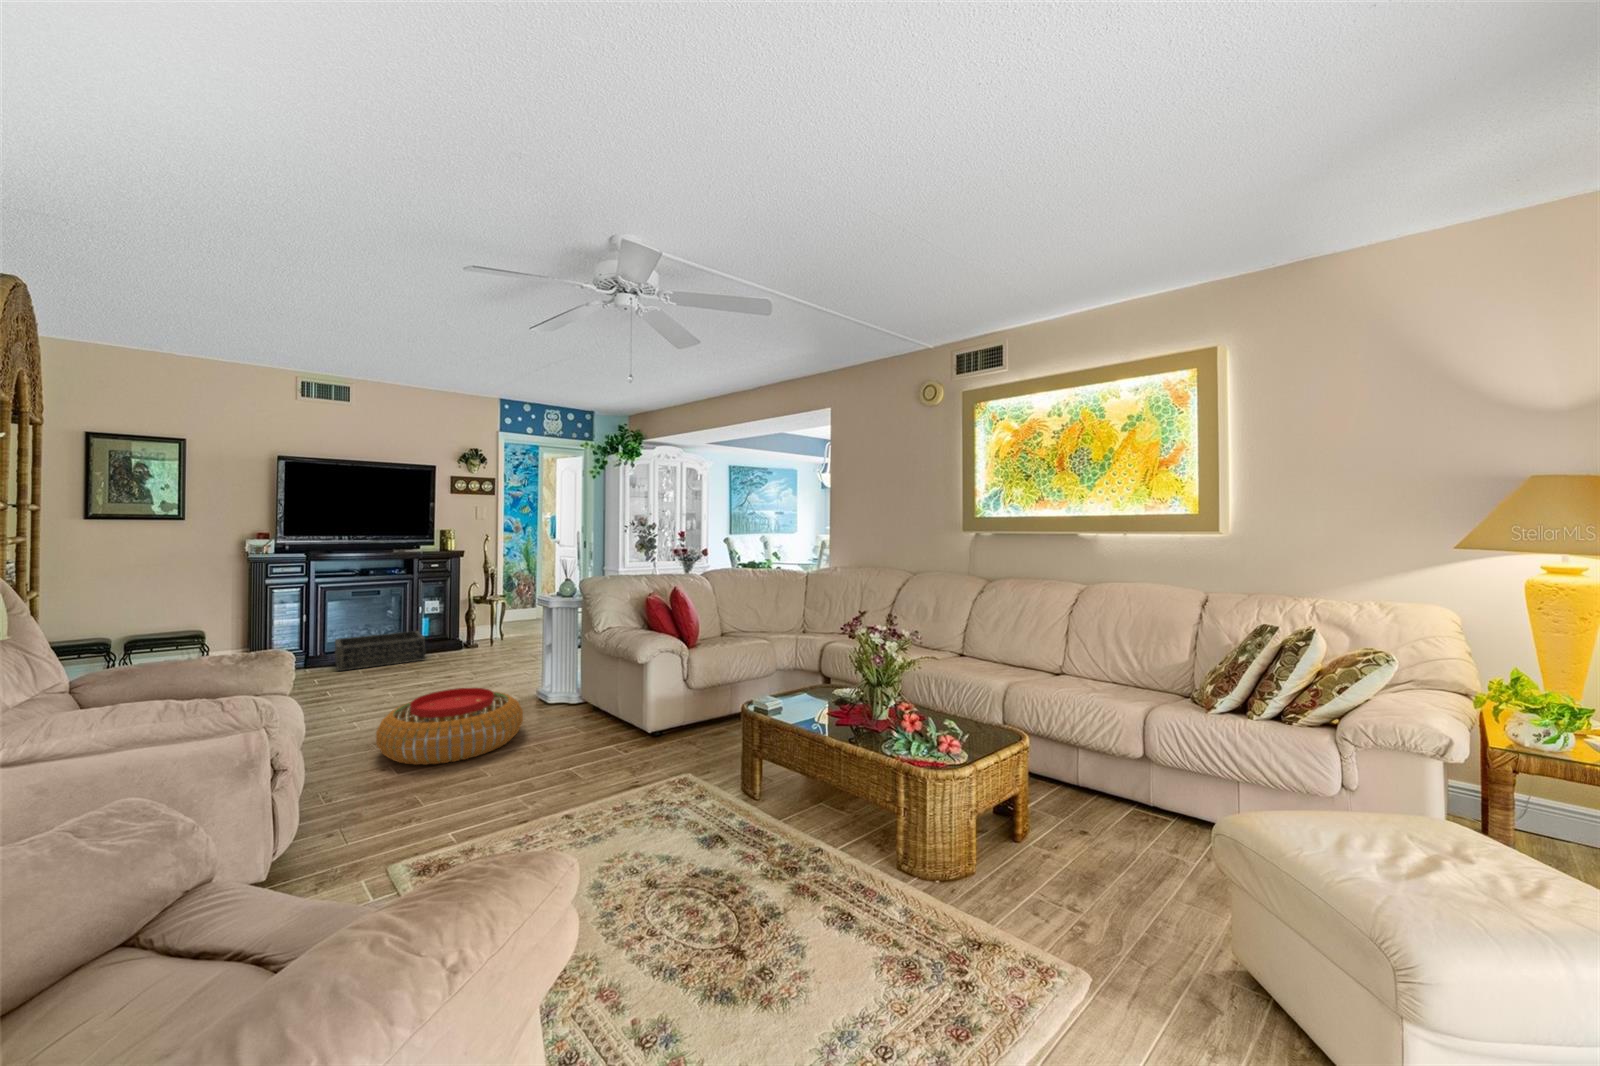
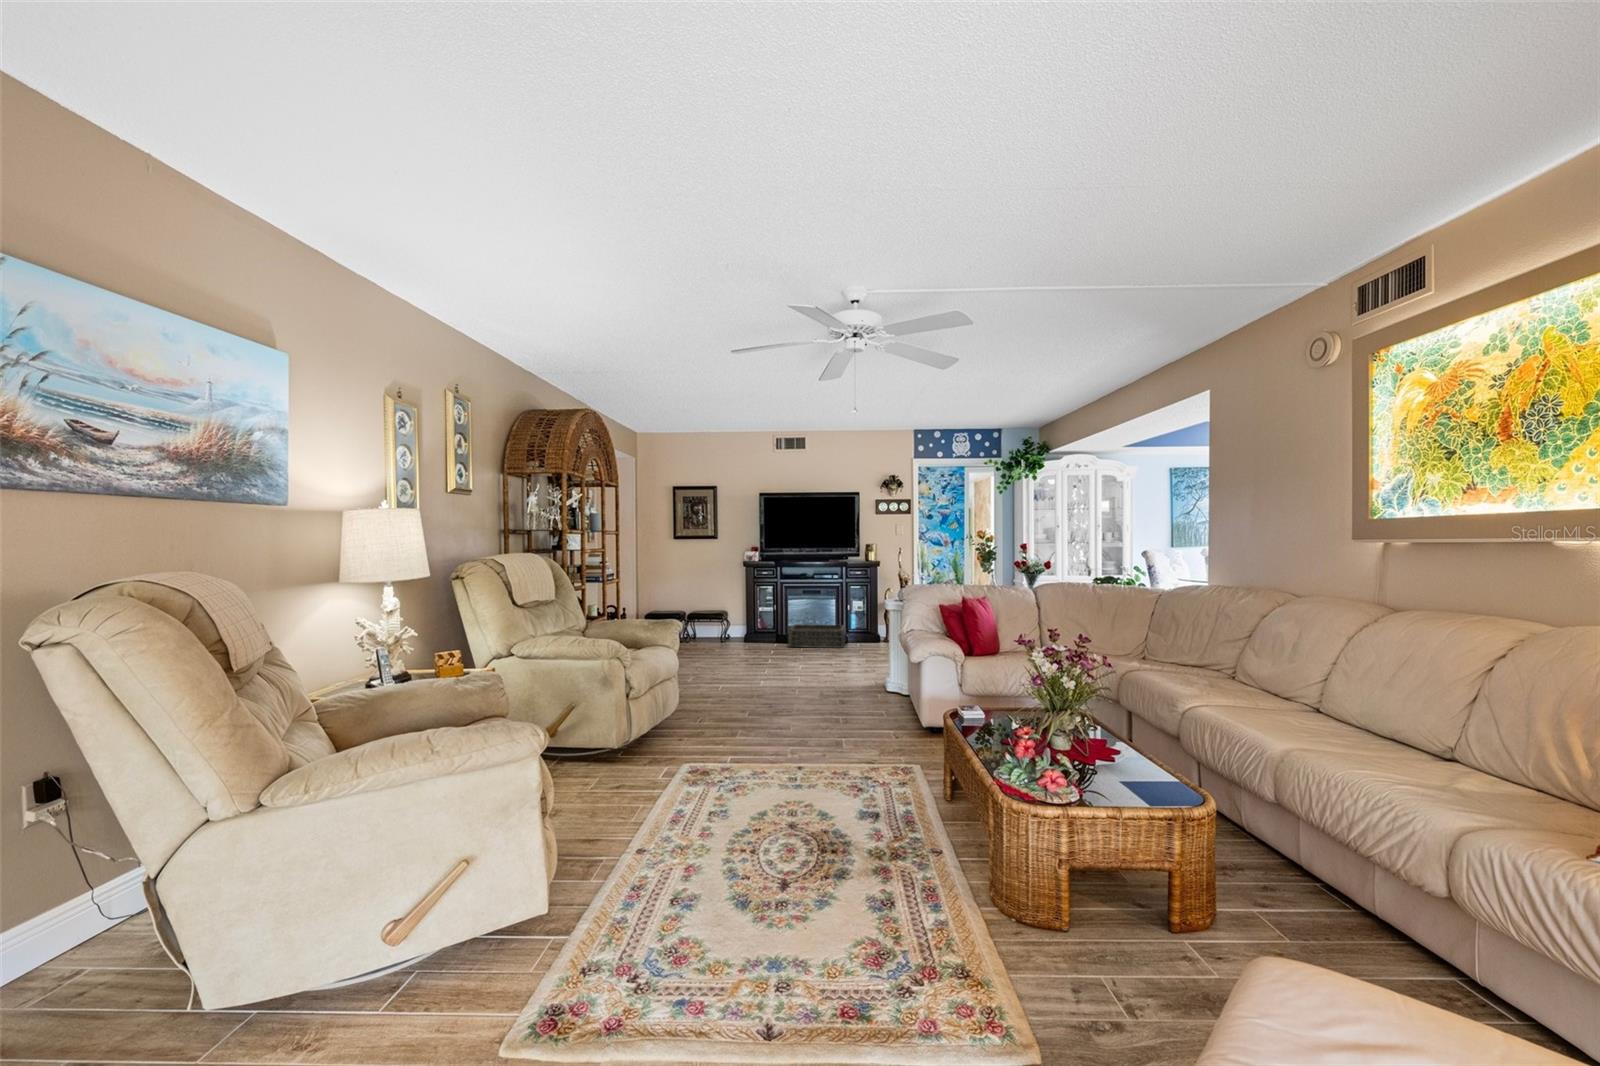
pouf: present [376,688,523,765] -> none [751,662,847,713]

